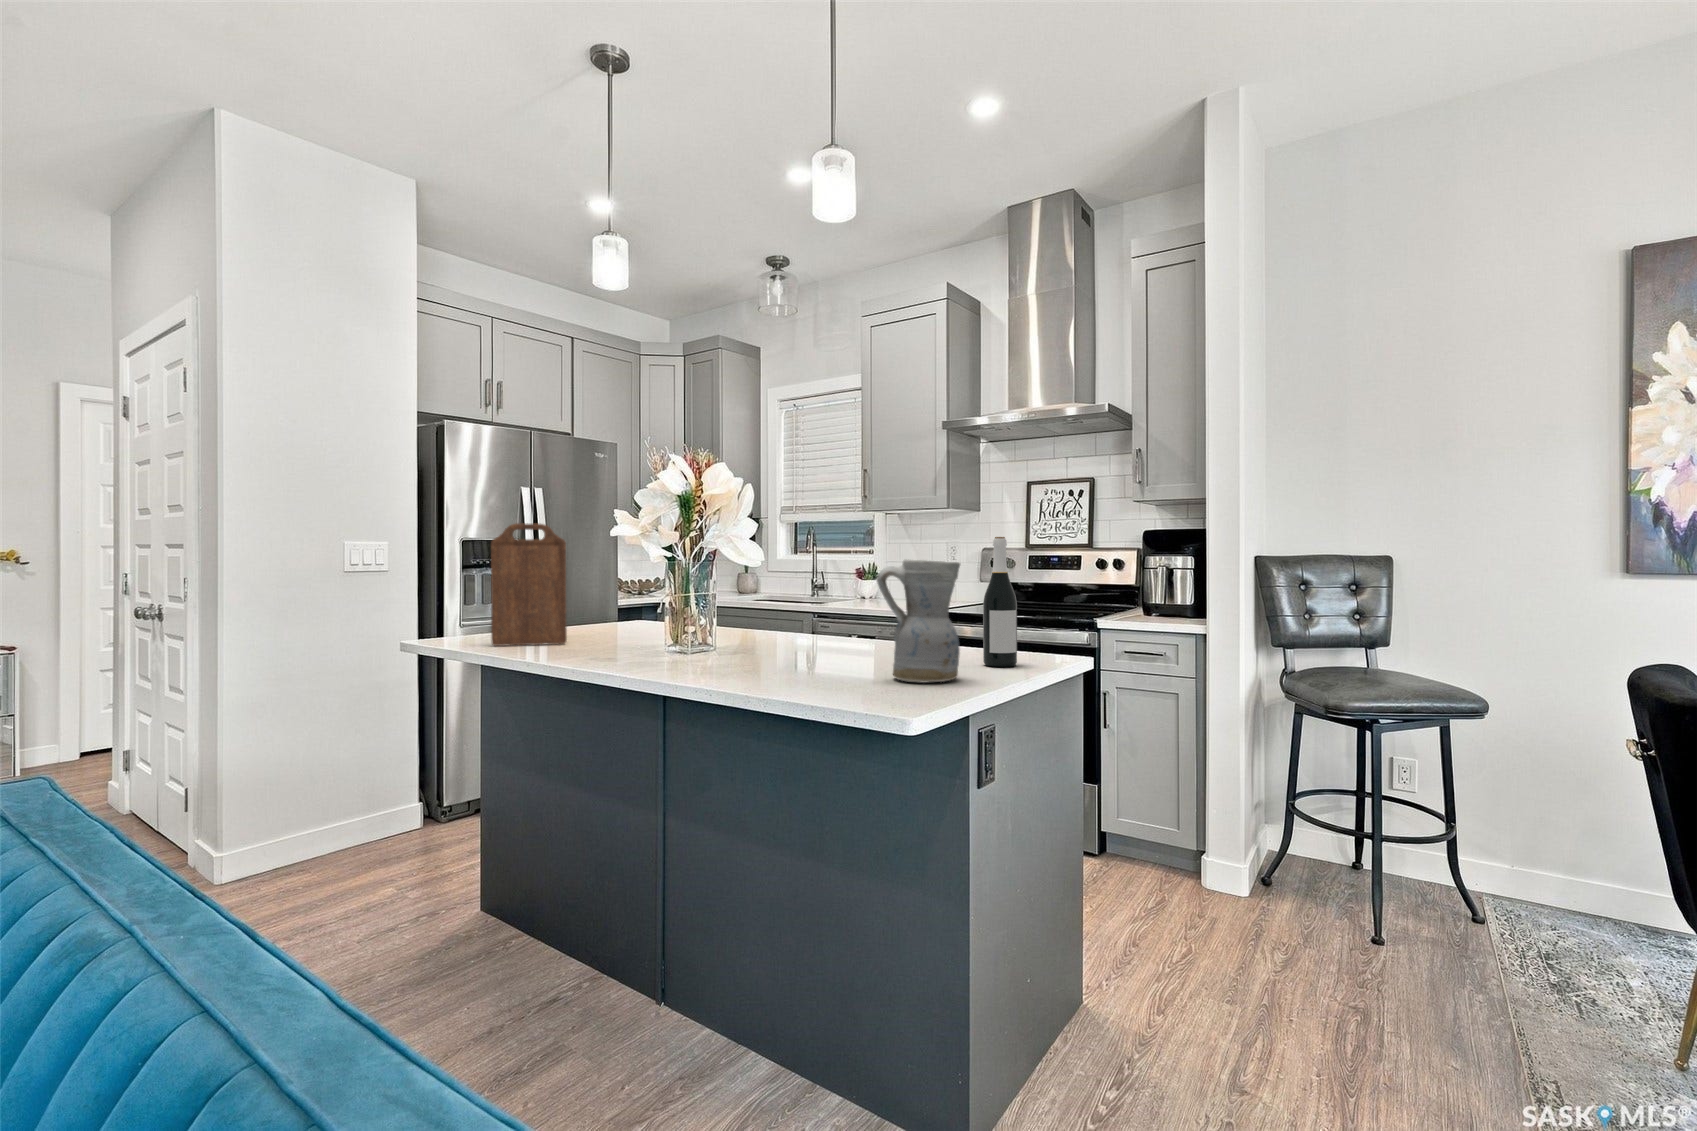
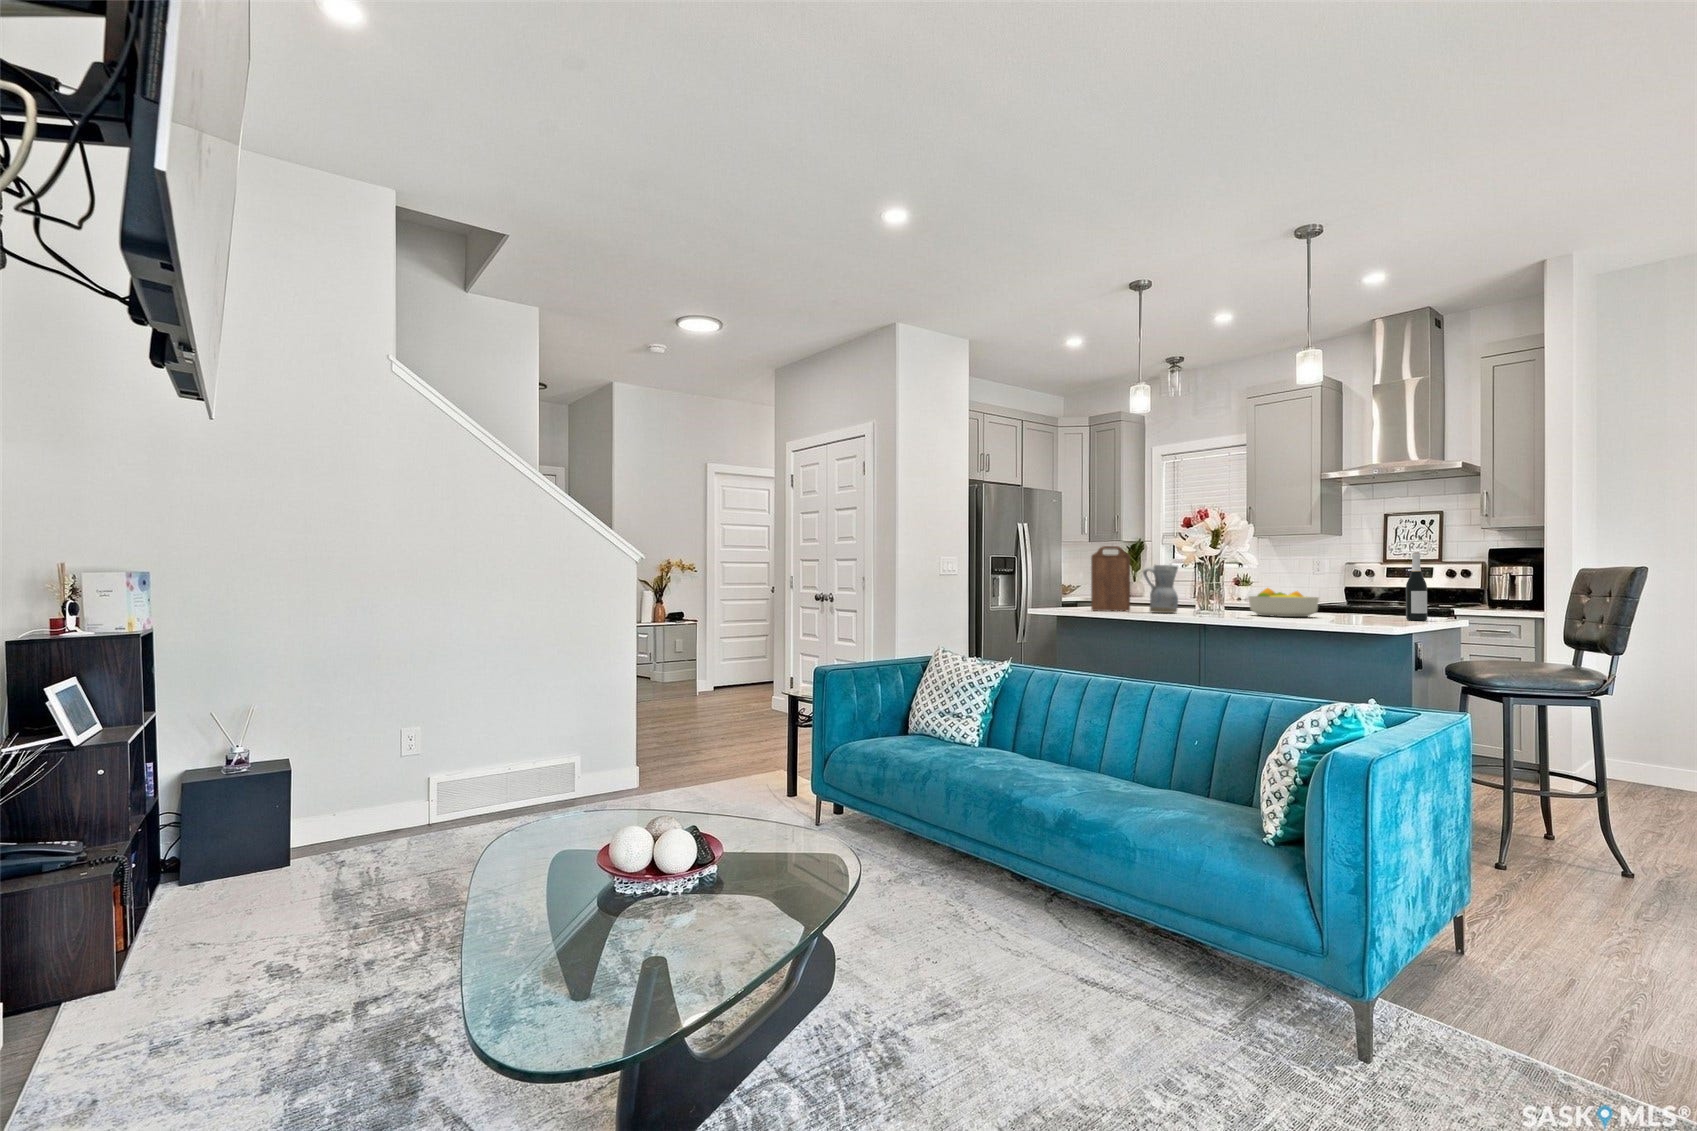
ceramic pitcher: present [877,559,960,682] -> present [1143,565,1178,613]
fruit bowl: none [742,600,850,660] -> present [1249,588,1319,617]

